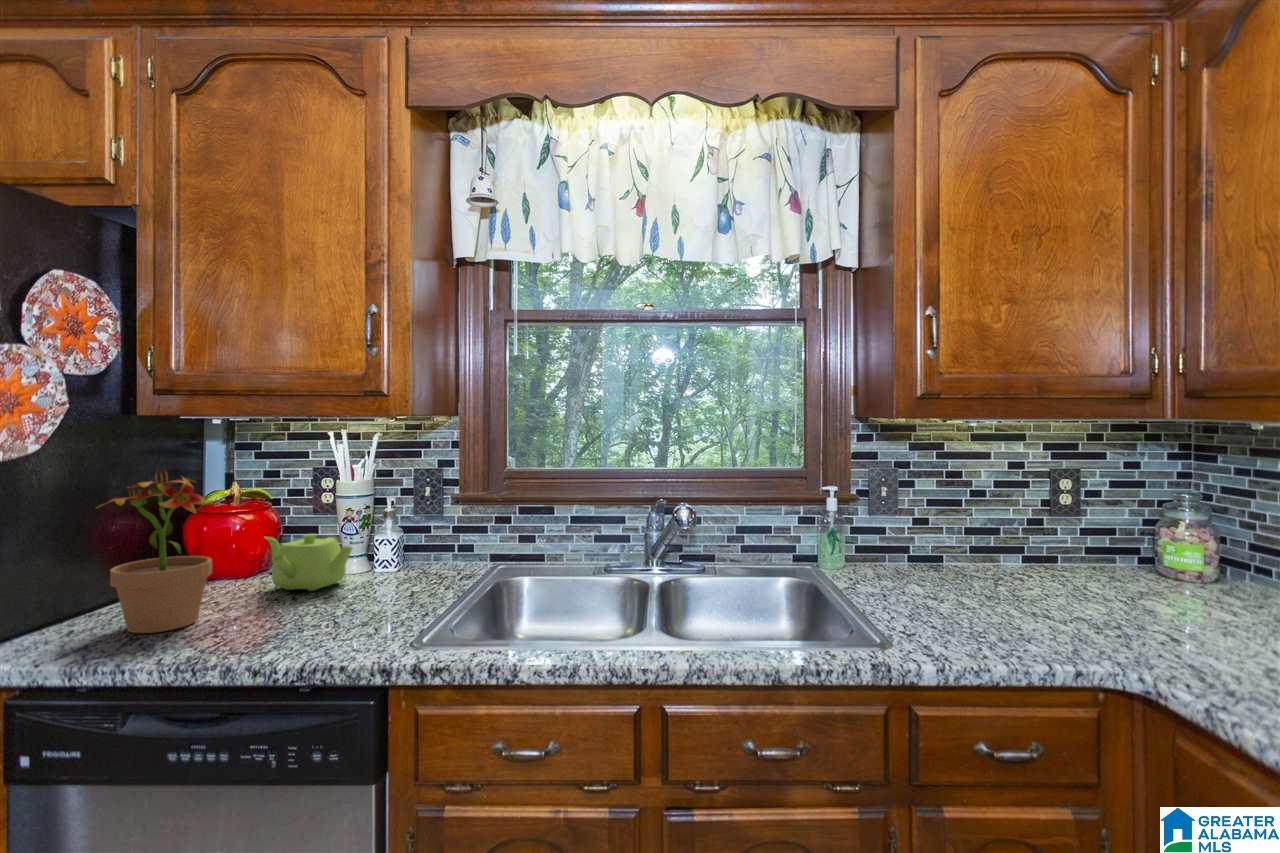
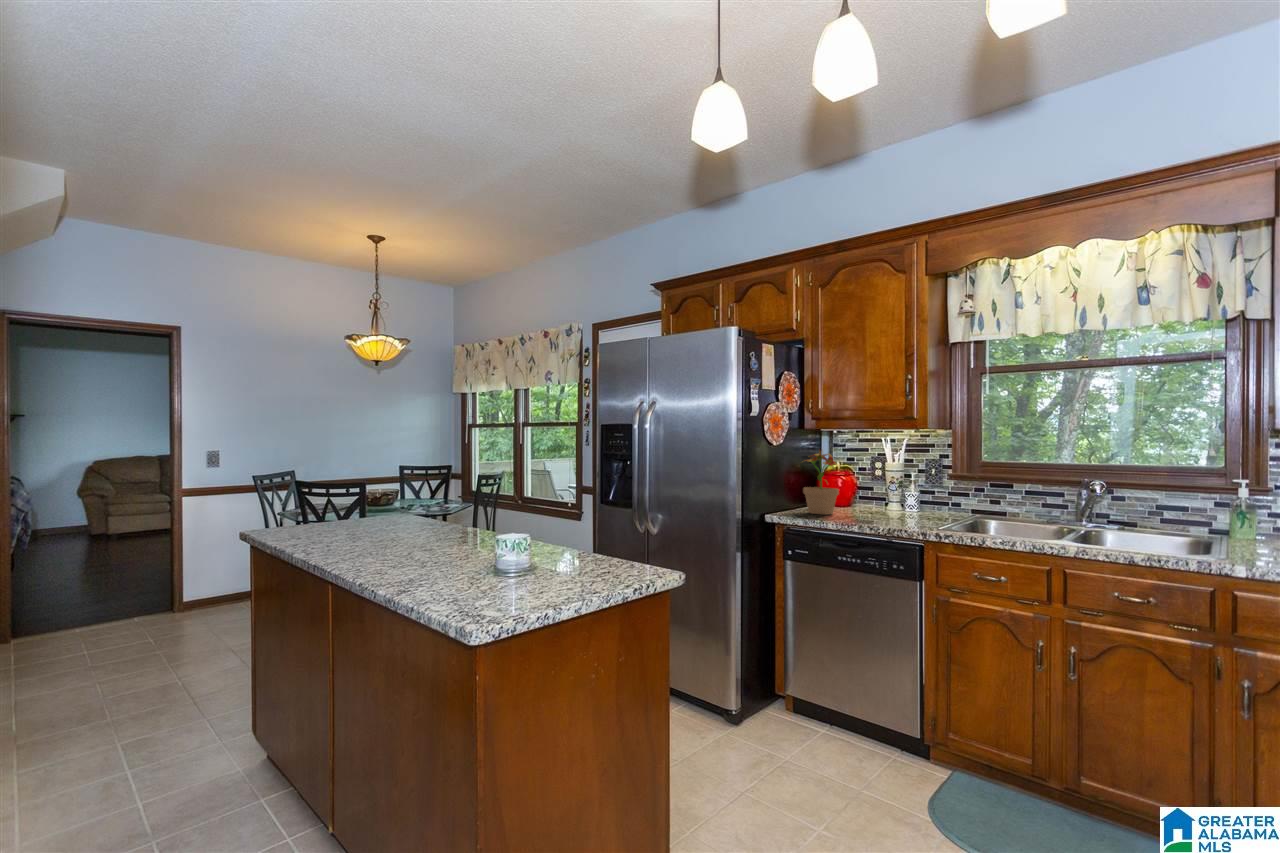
teapot: present [265,534,352,591] -> none [853,486,896,512]

